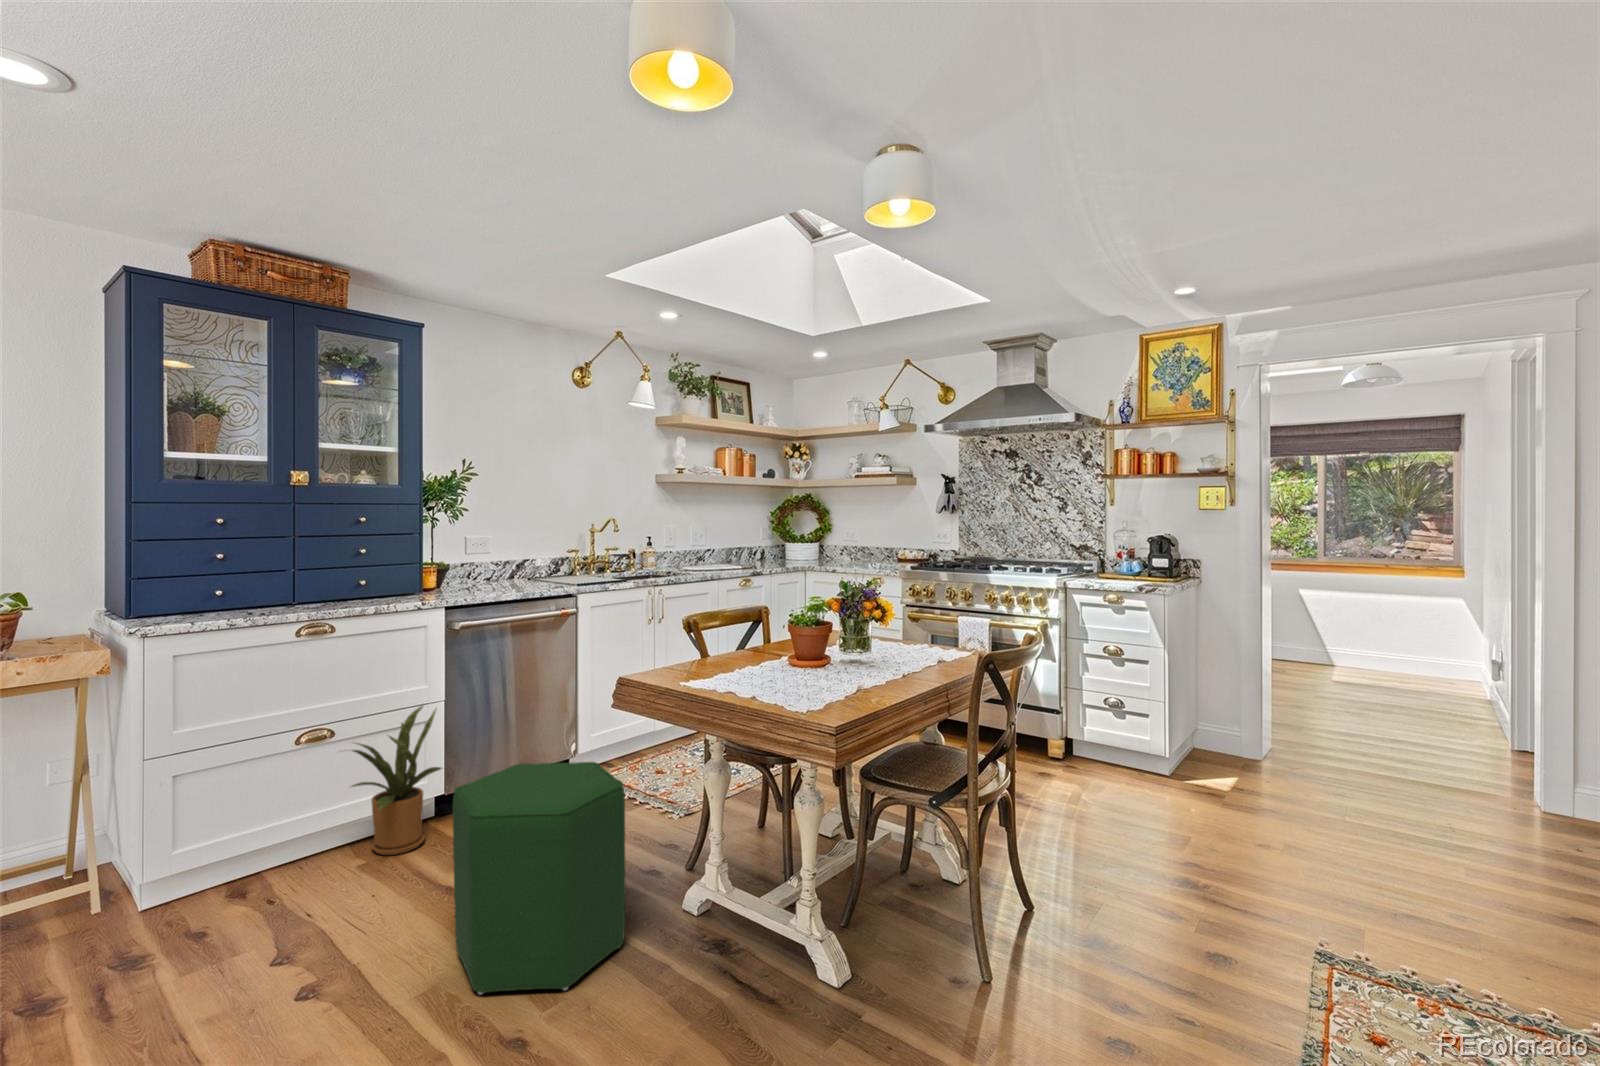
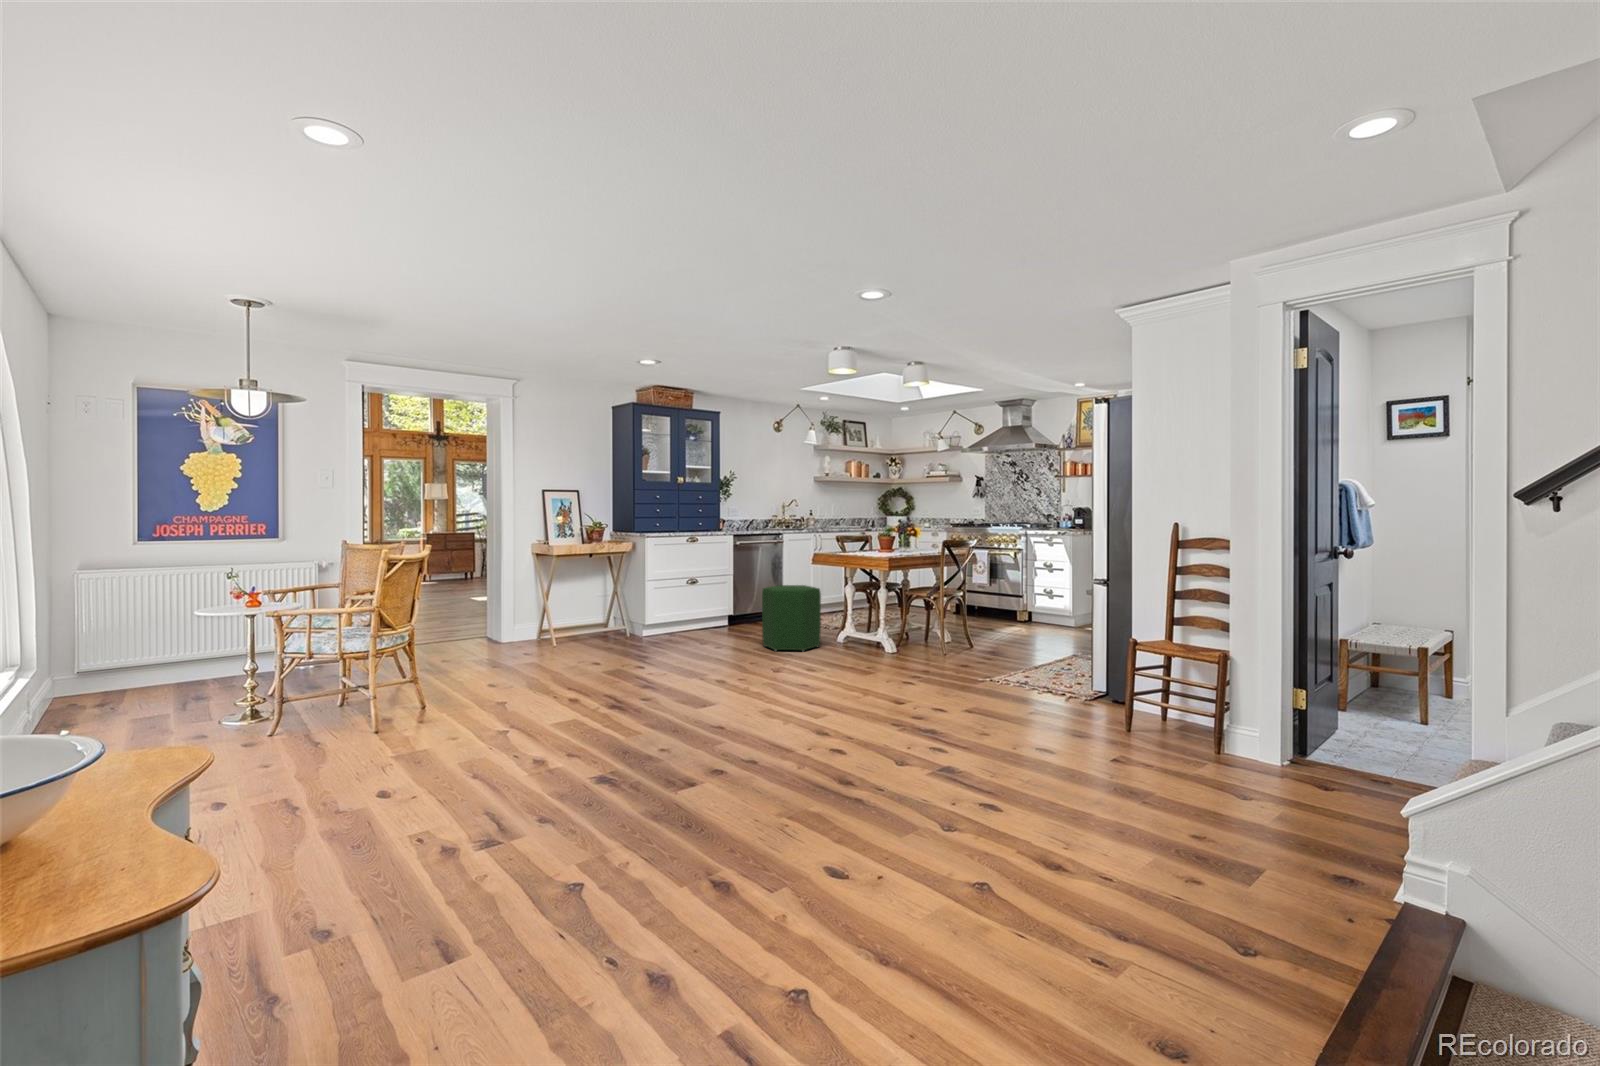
house plant: present [352,706,442,855] -> none [700,576,736,632]

